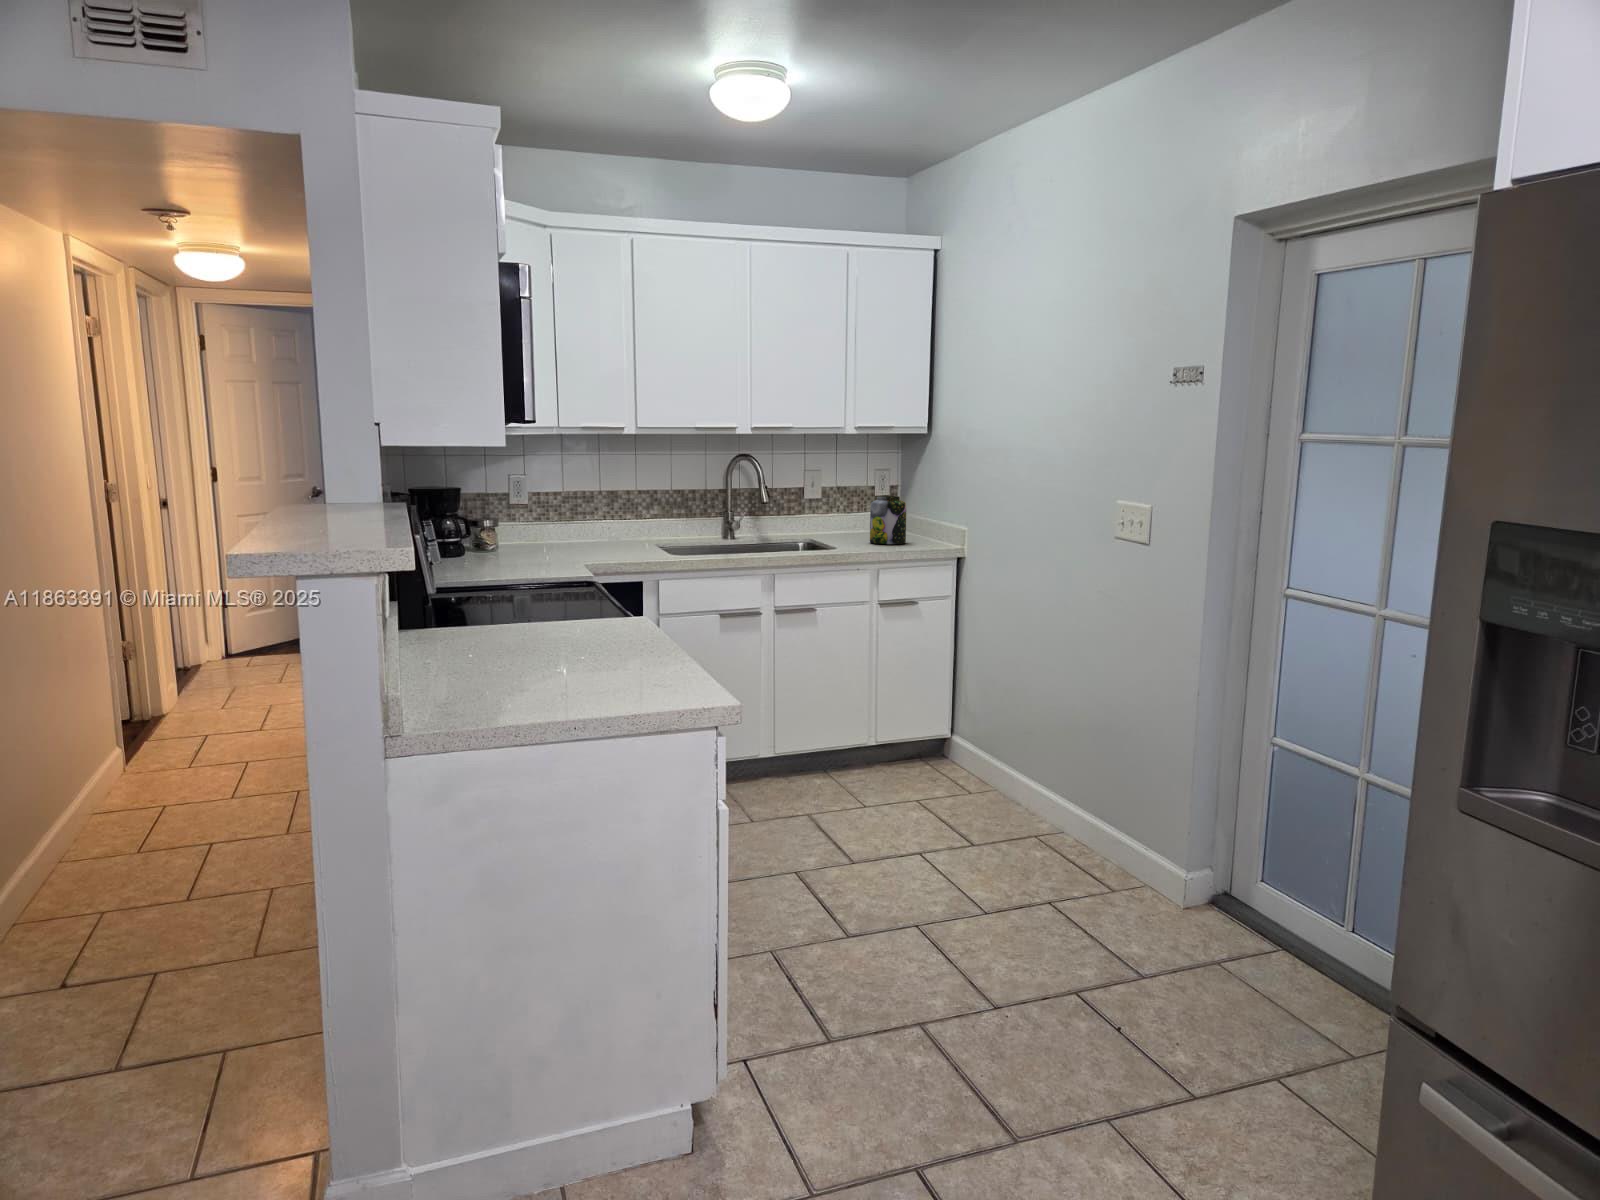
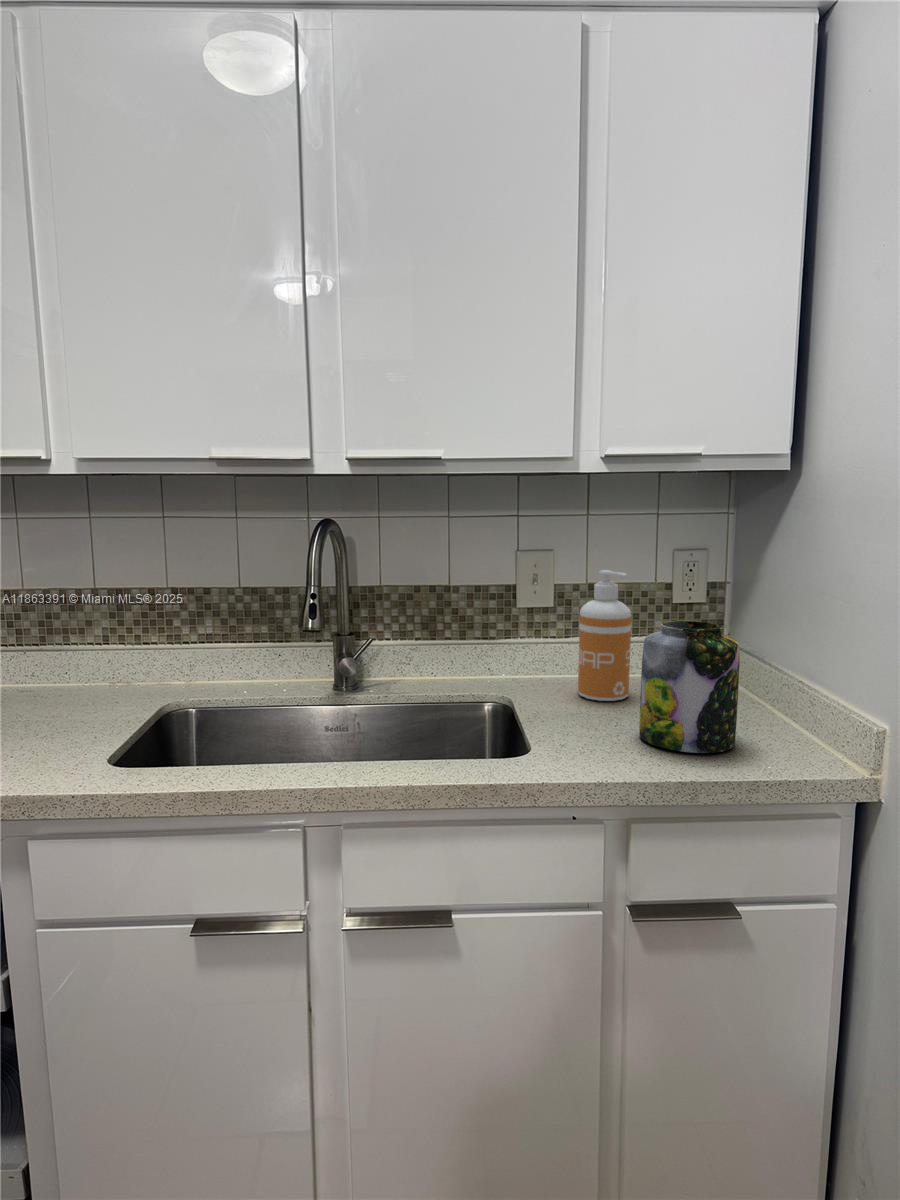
soap dispenser: none [837,479,860,537] -> present [578,570,631,701]

